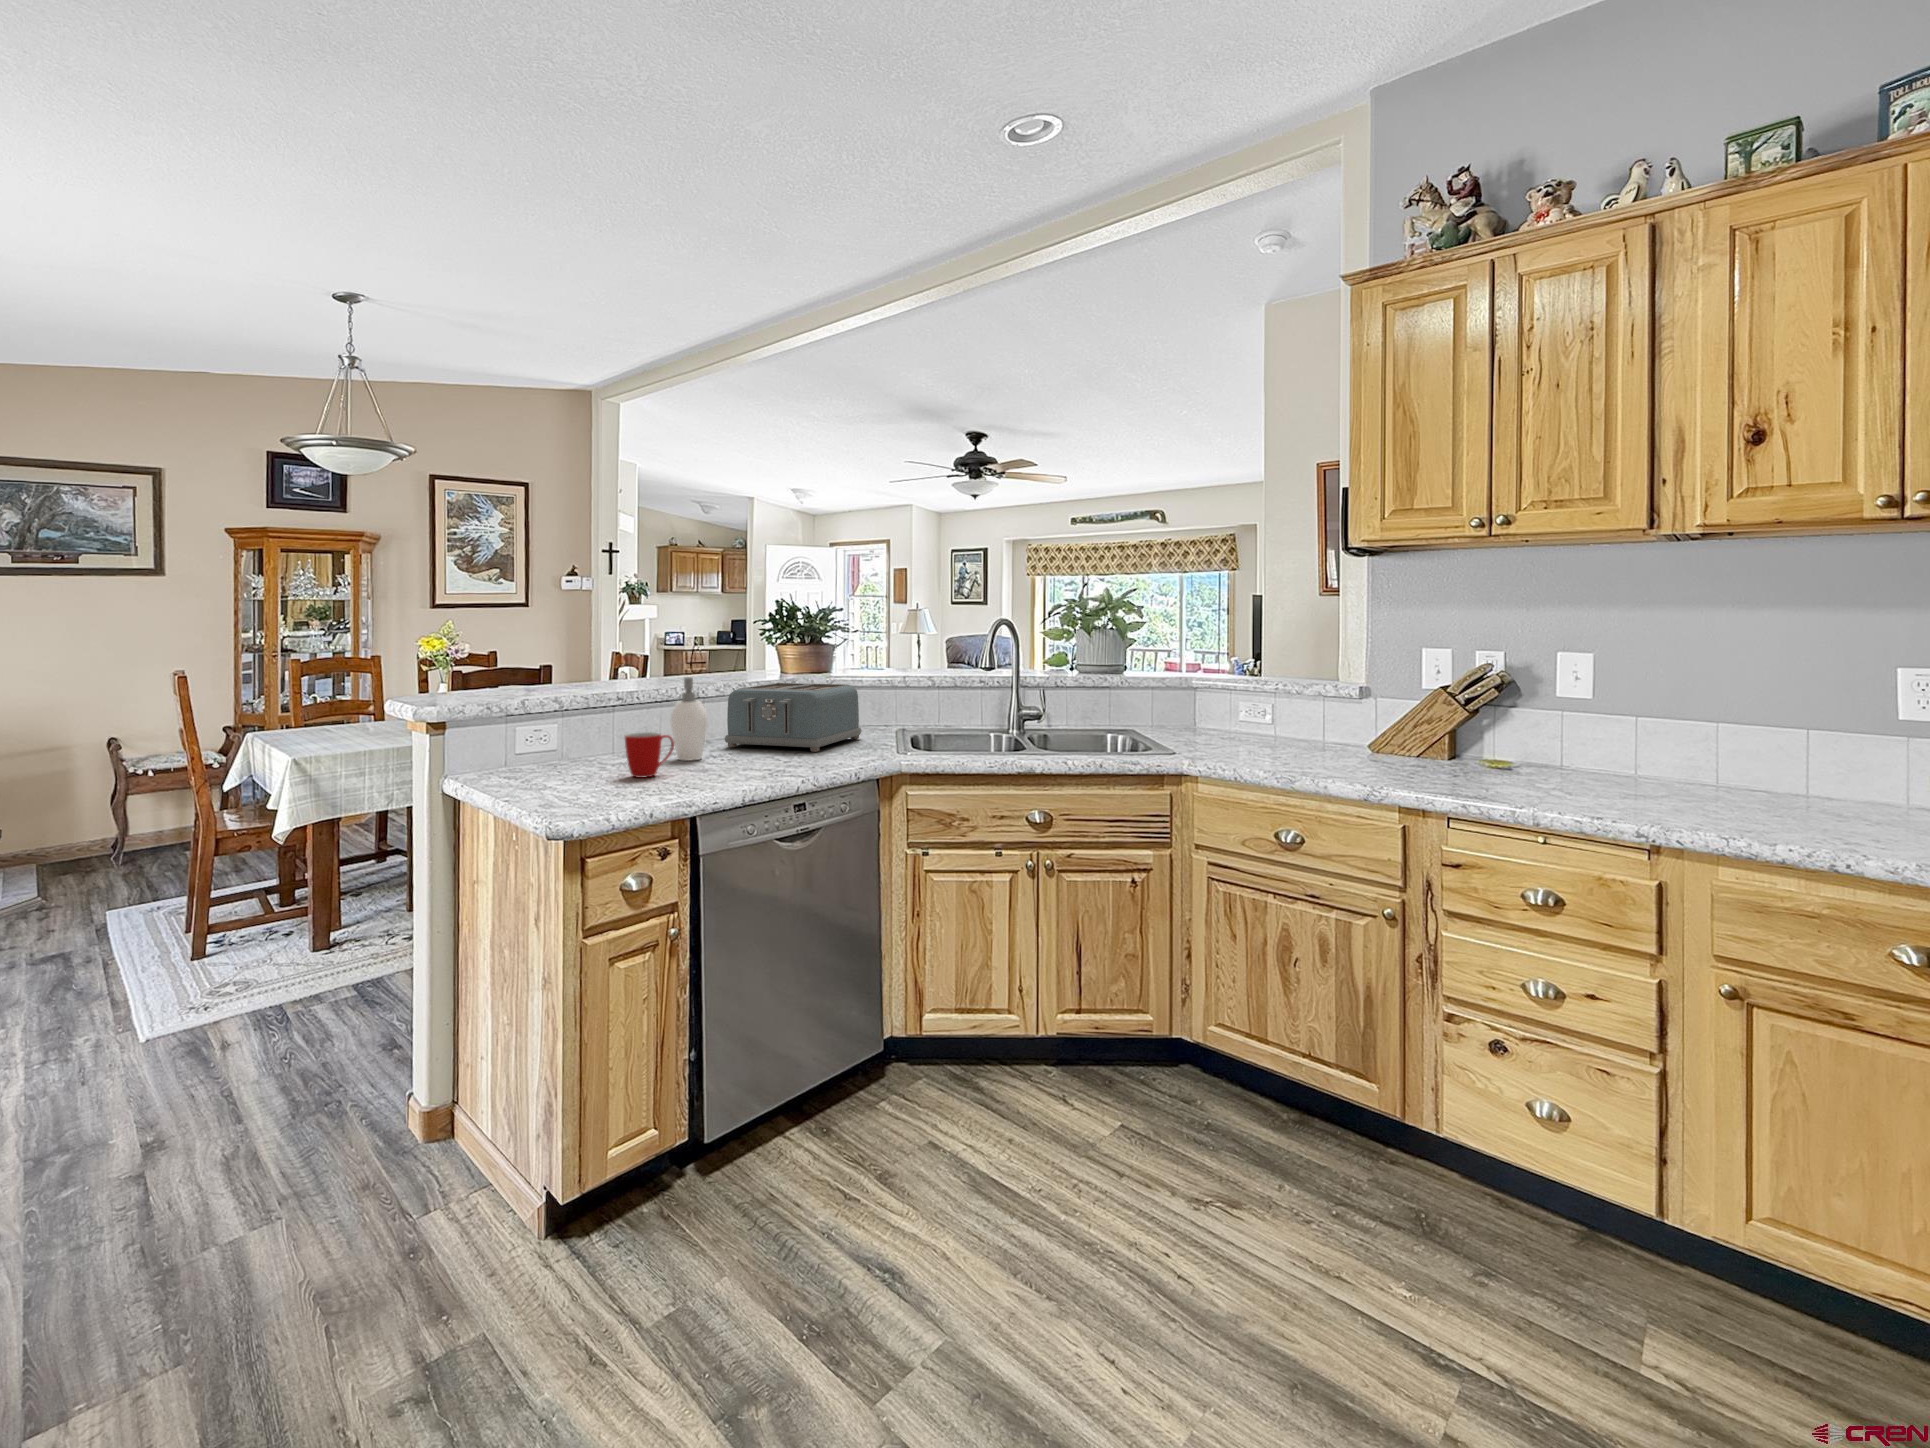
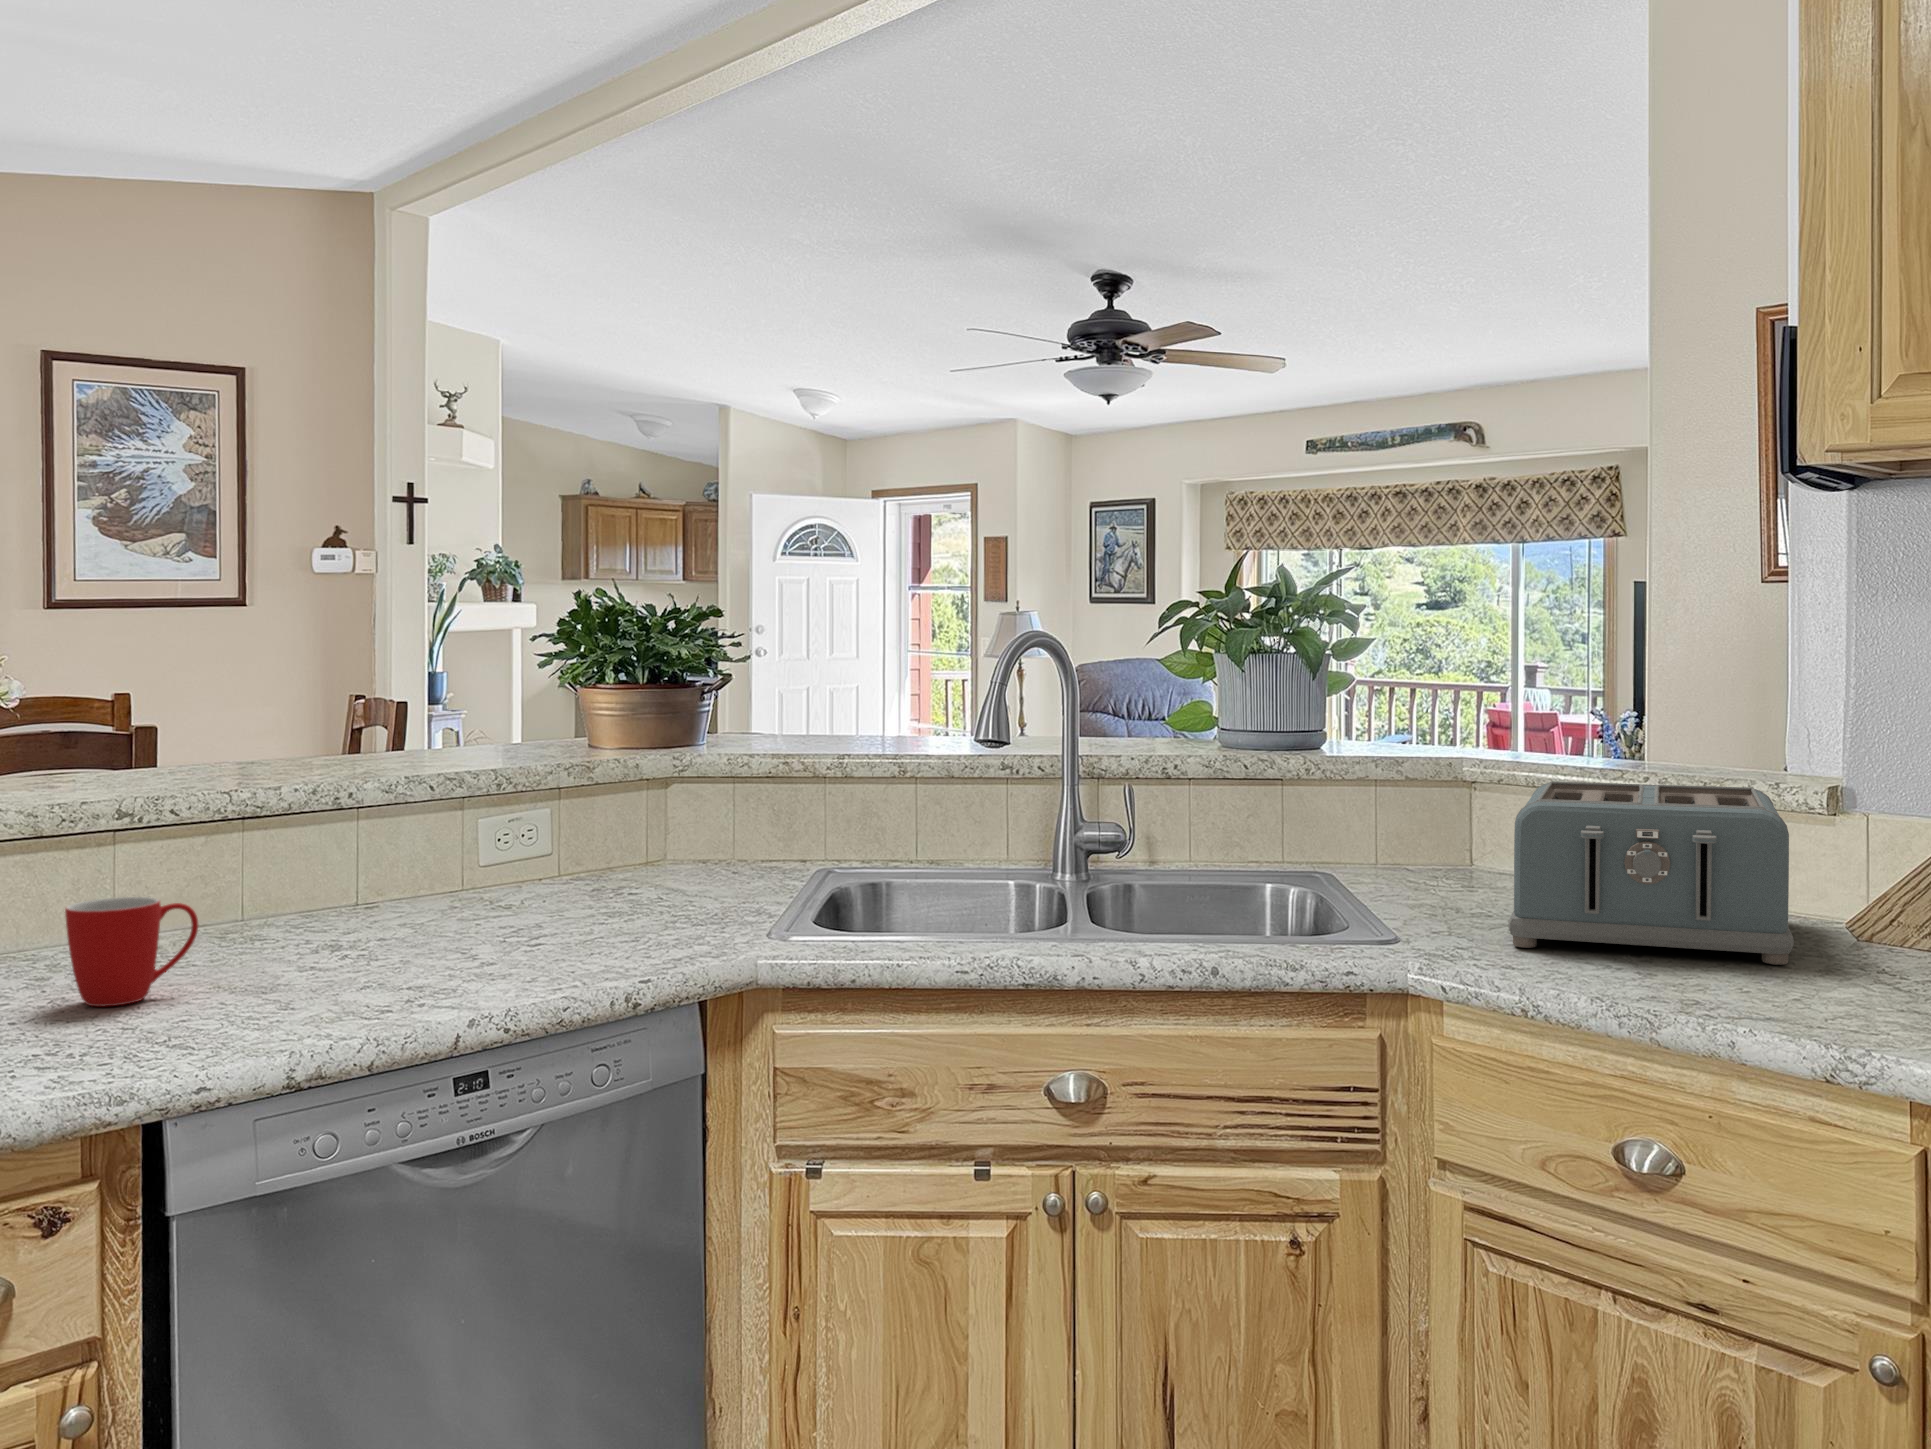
soap dispenser: present [670,677,707,760] -> none [241,763,346,953]
toaster: present [725,683,861,752] -> present [1508,781,1794,965]

